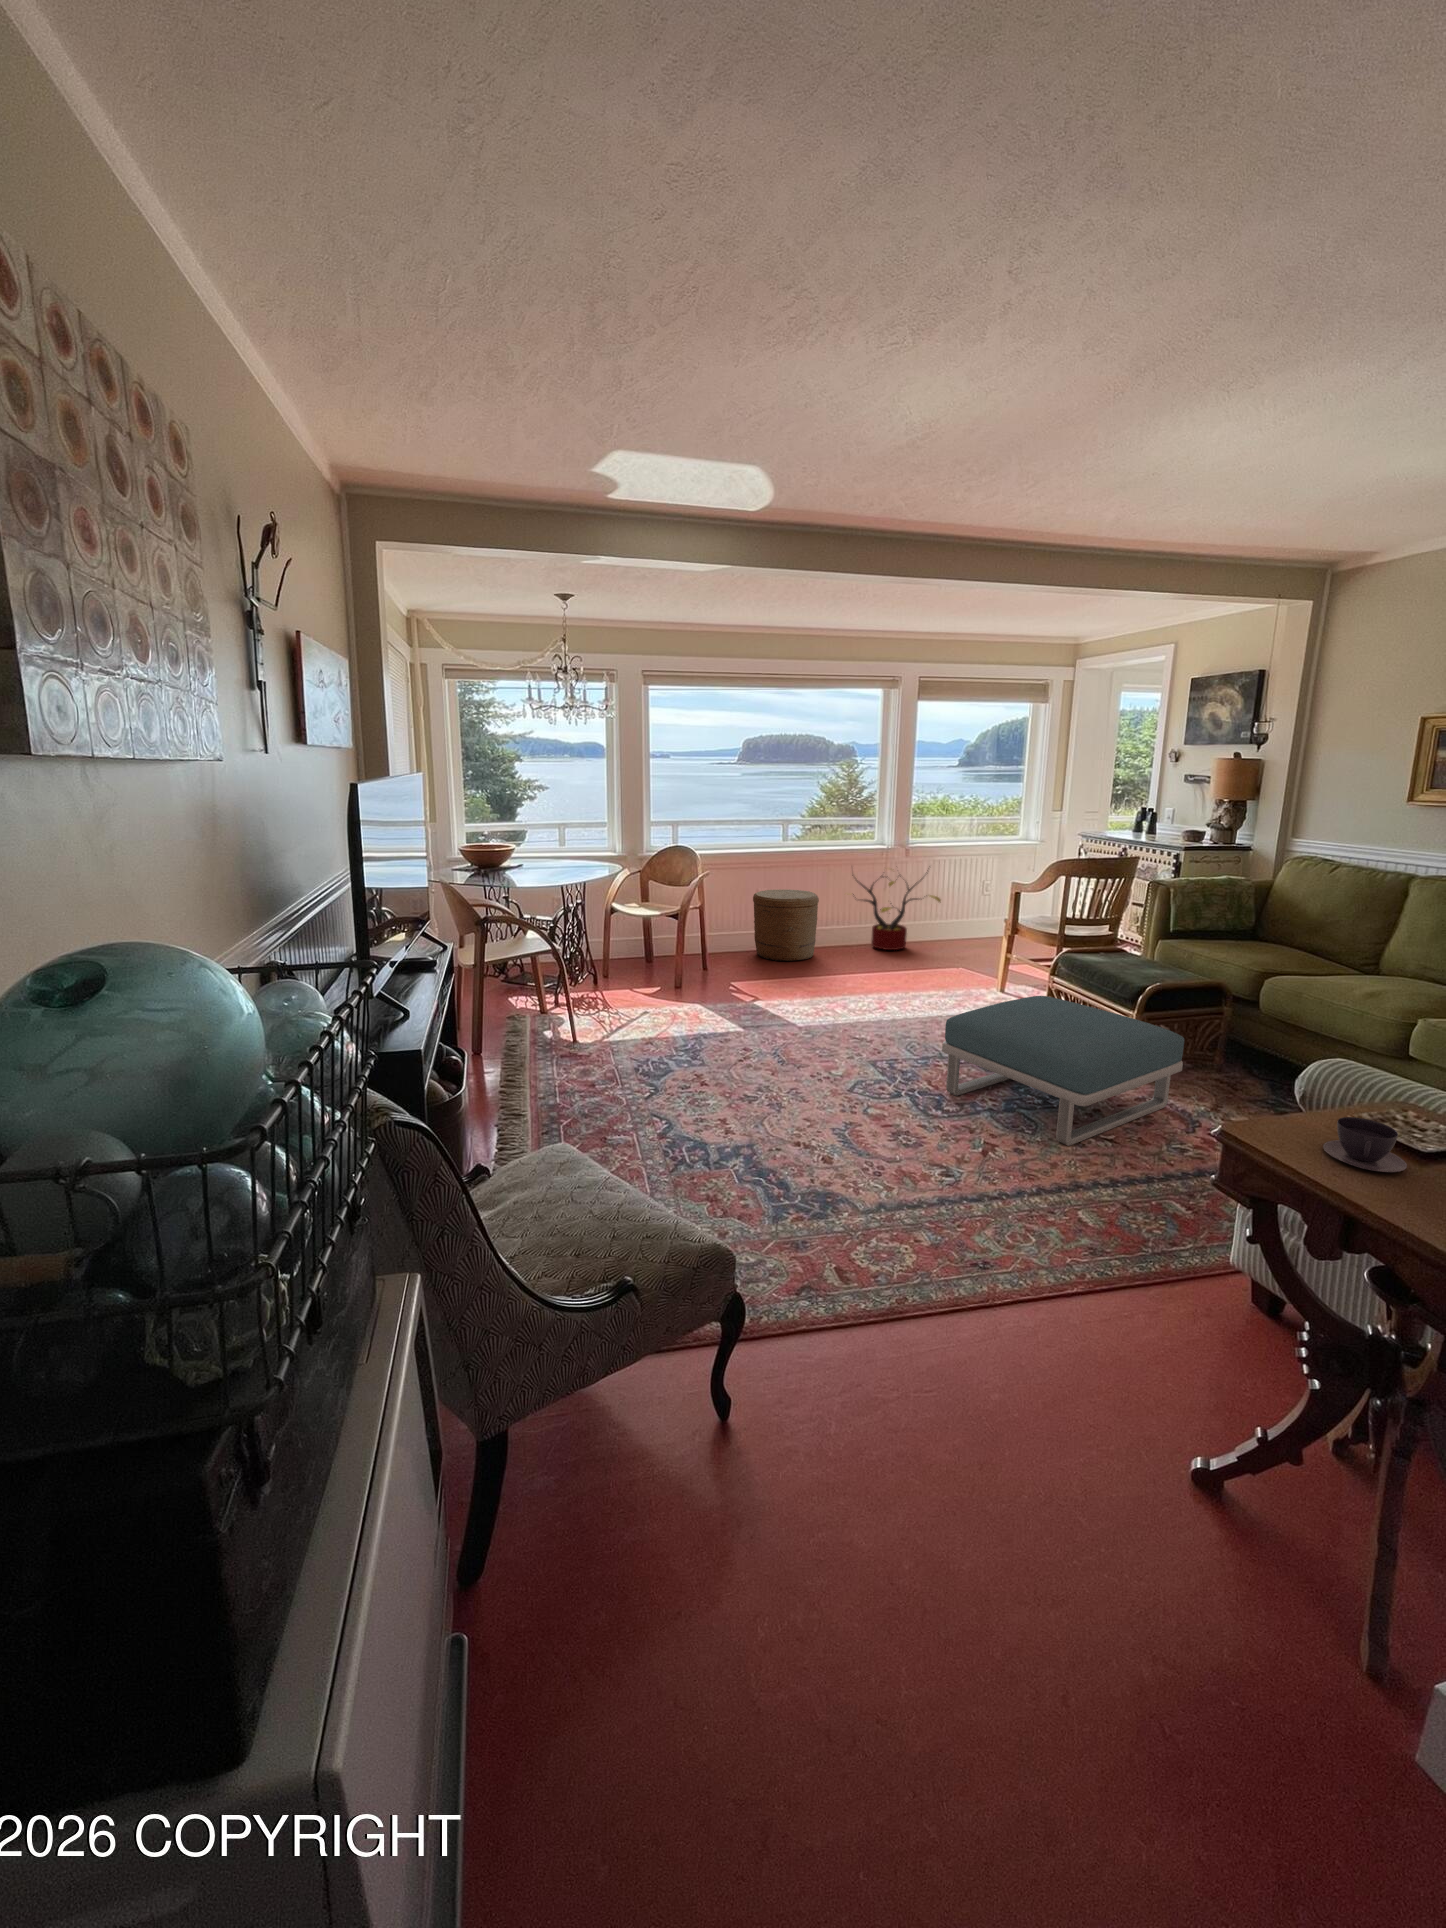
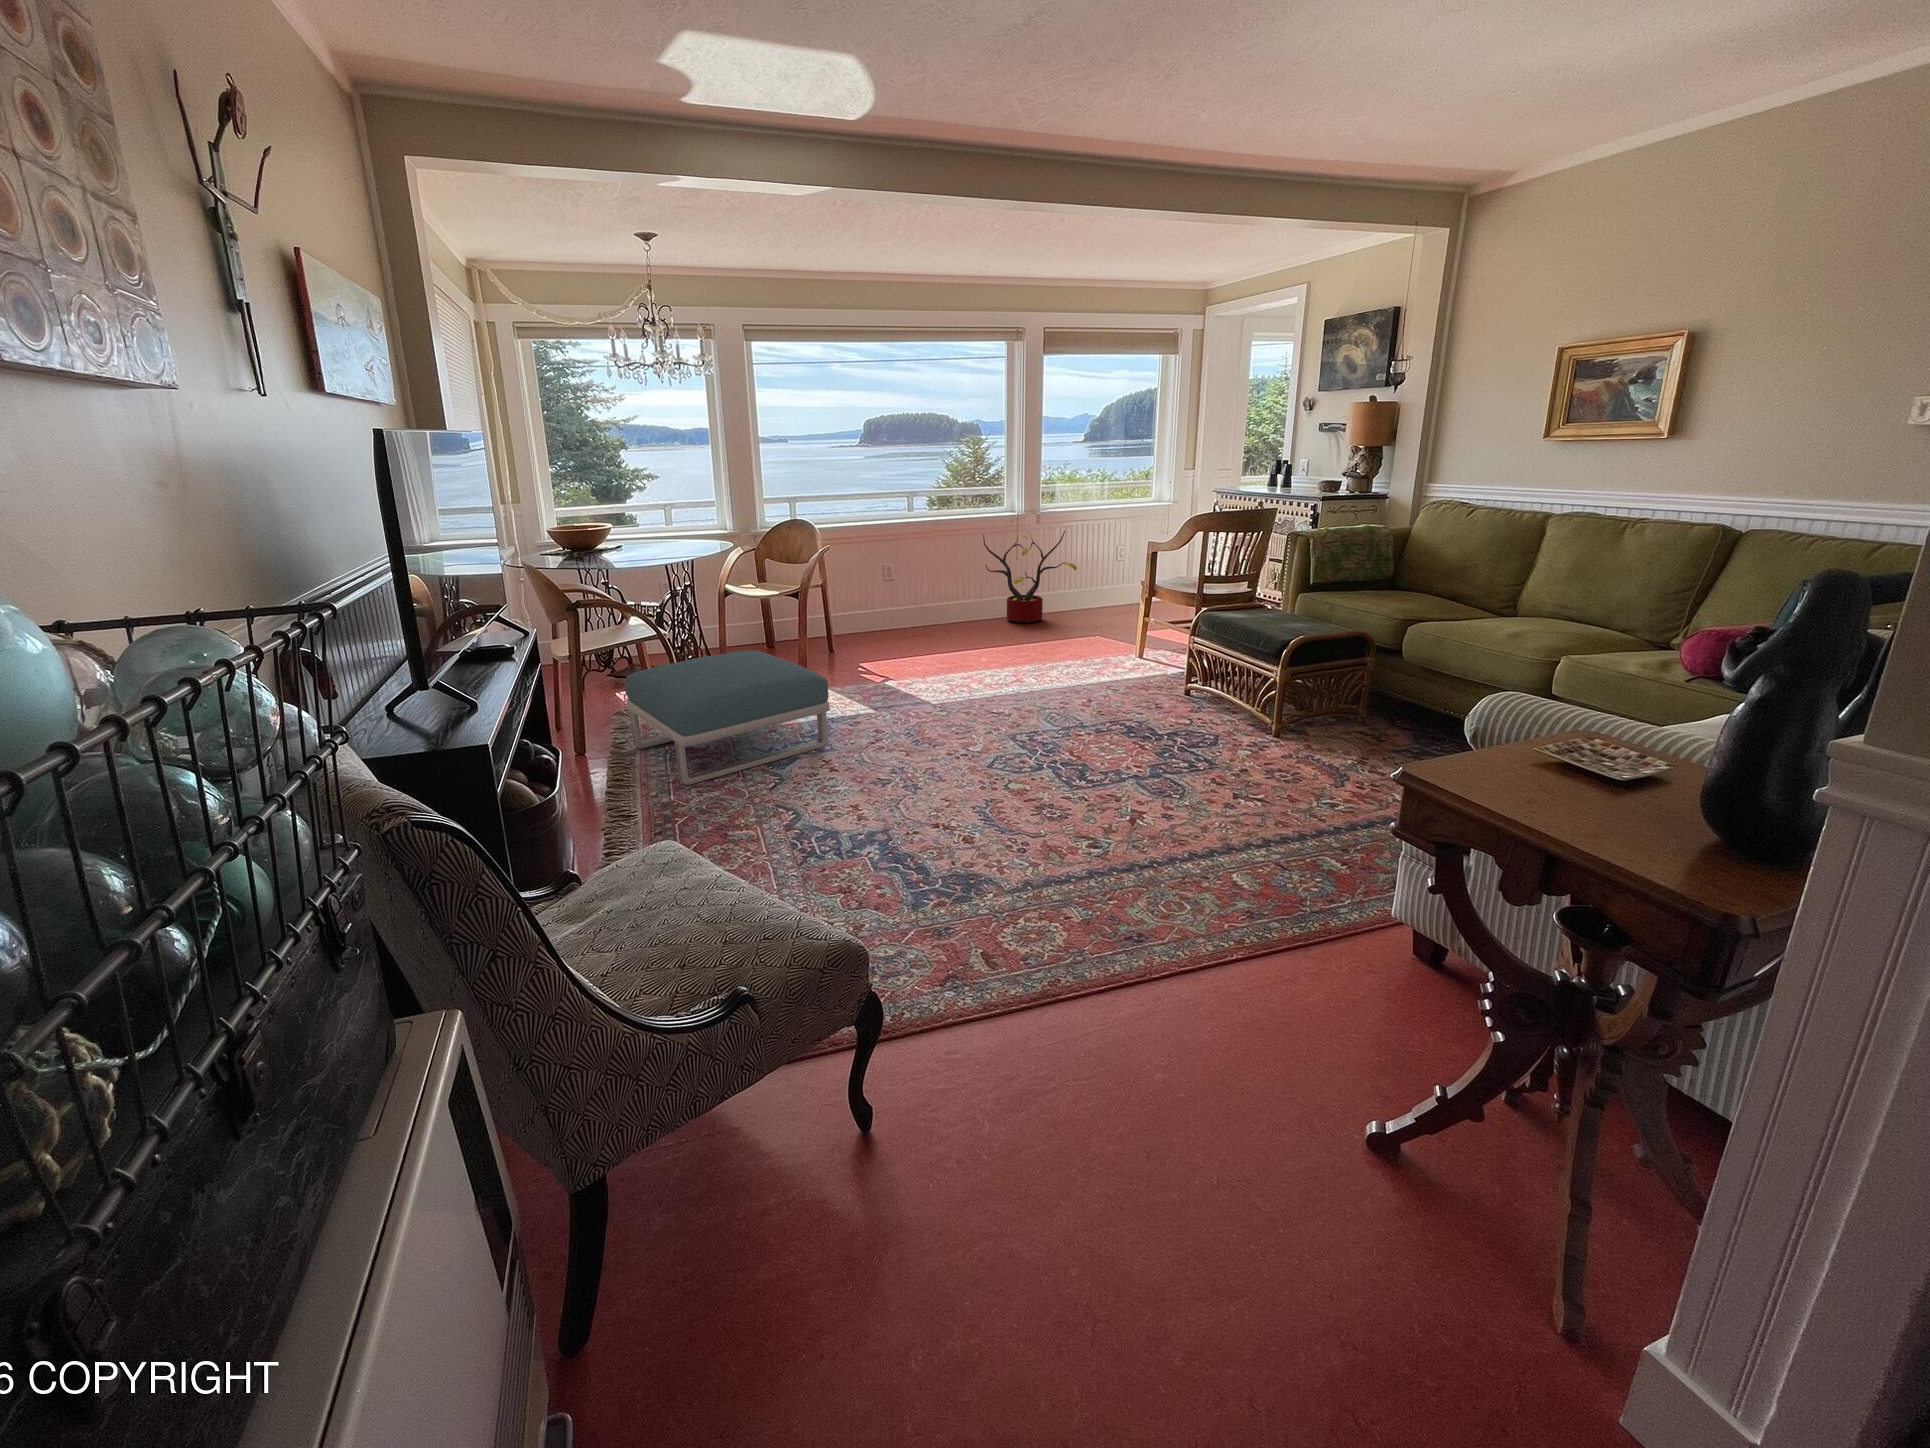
woven basket: present [753,890,819,961] -> none [880,563,950,639]
footstool: present [942,996,1184,1146] -> present [625,650,830,785]
teacup: present [1323,1117,1407,1172] -> none [1510,747,1601,804]

